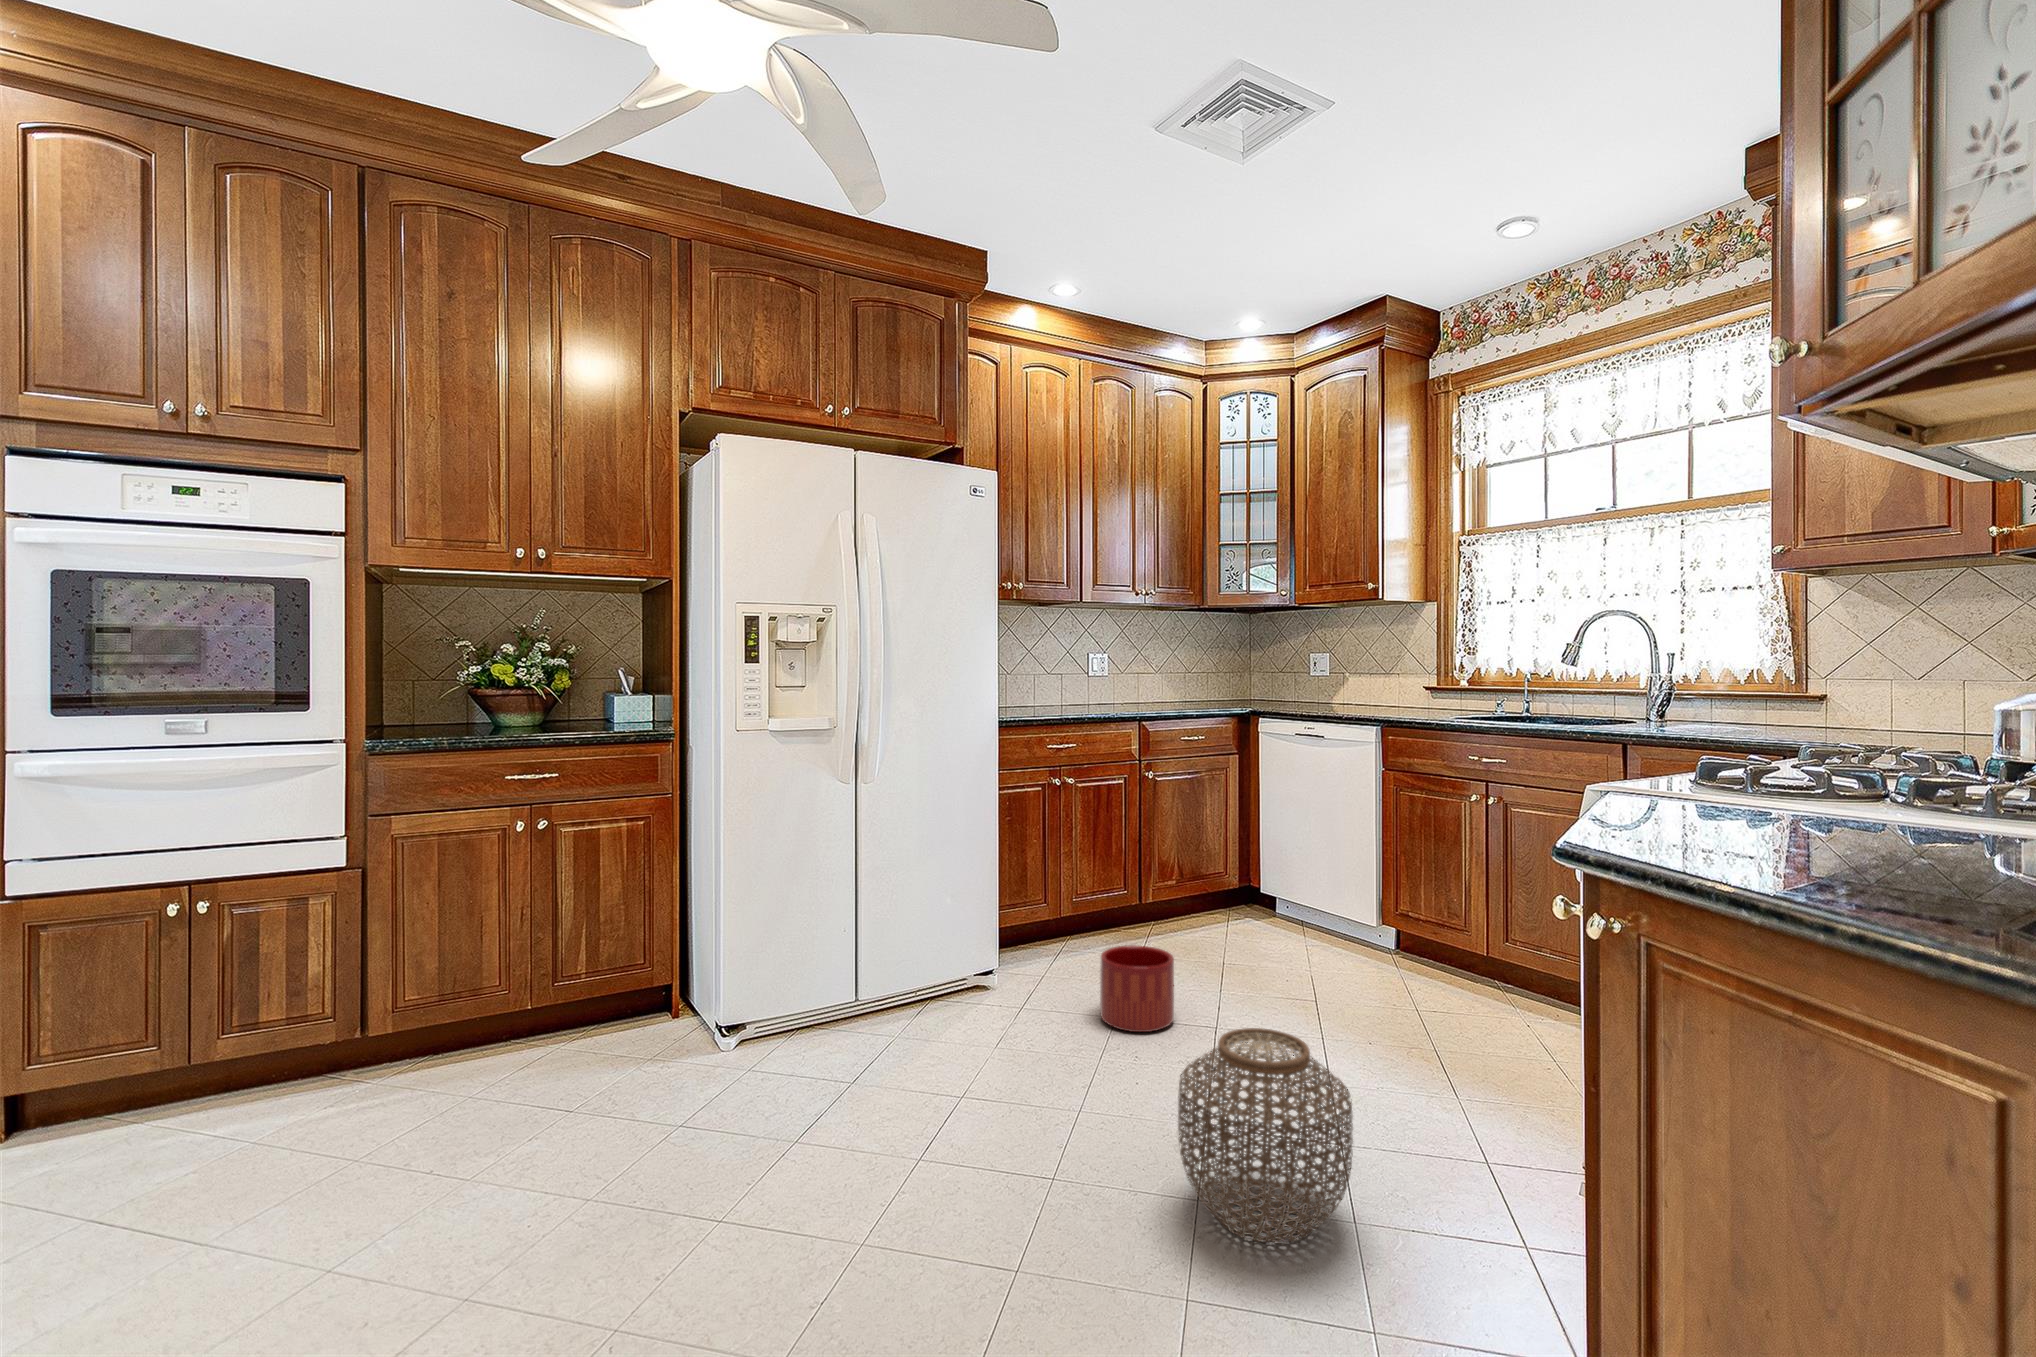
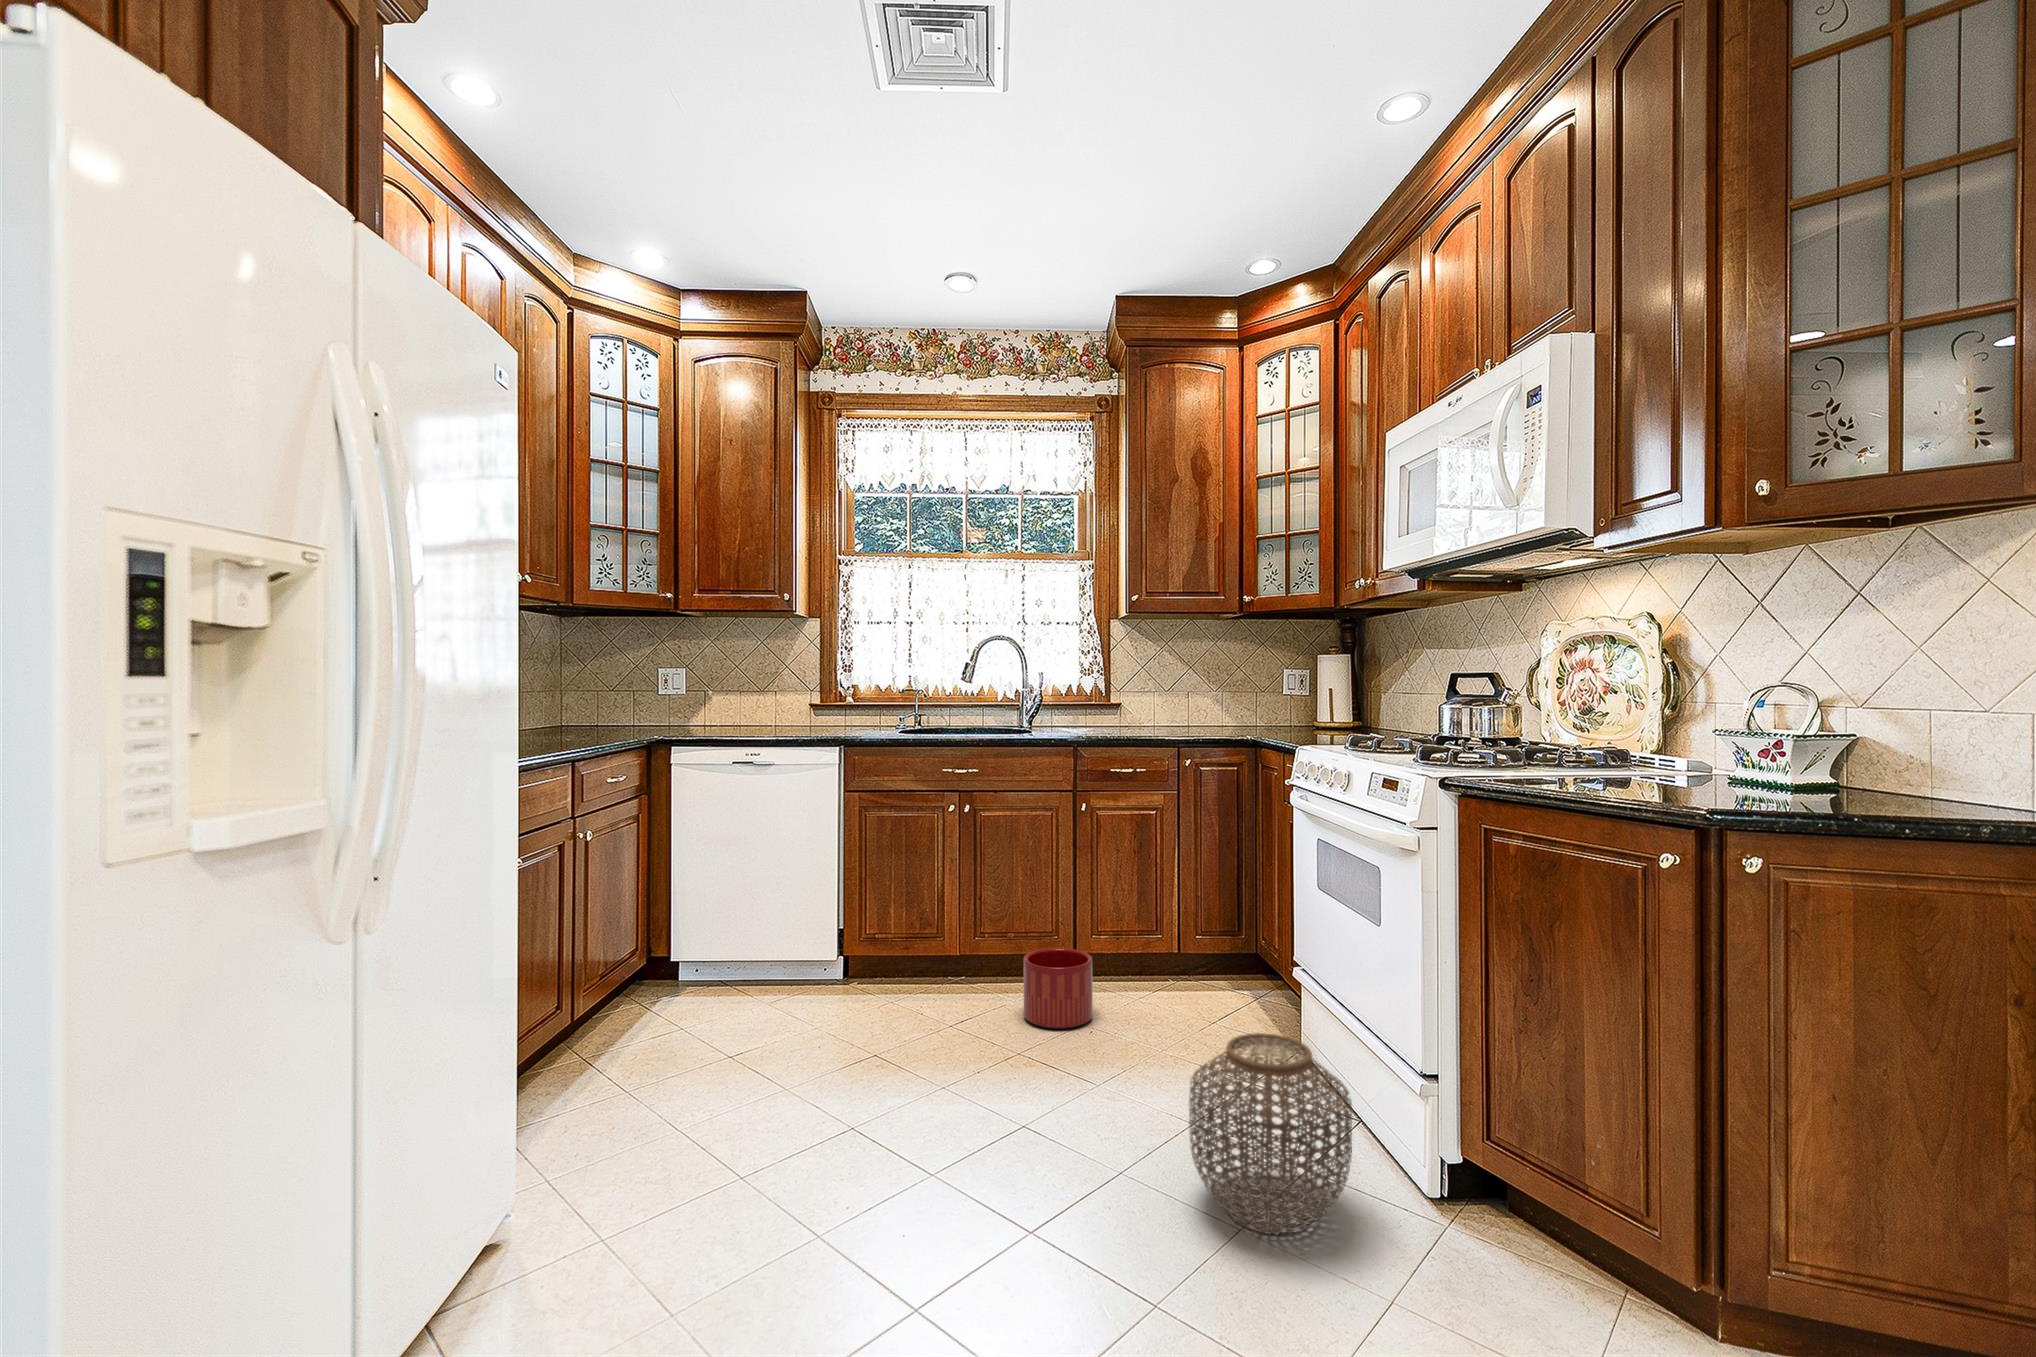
planter: present [1100,945,1174,1032] -> present [1024,948,1093,1029]

